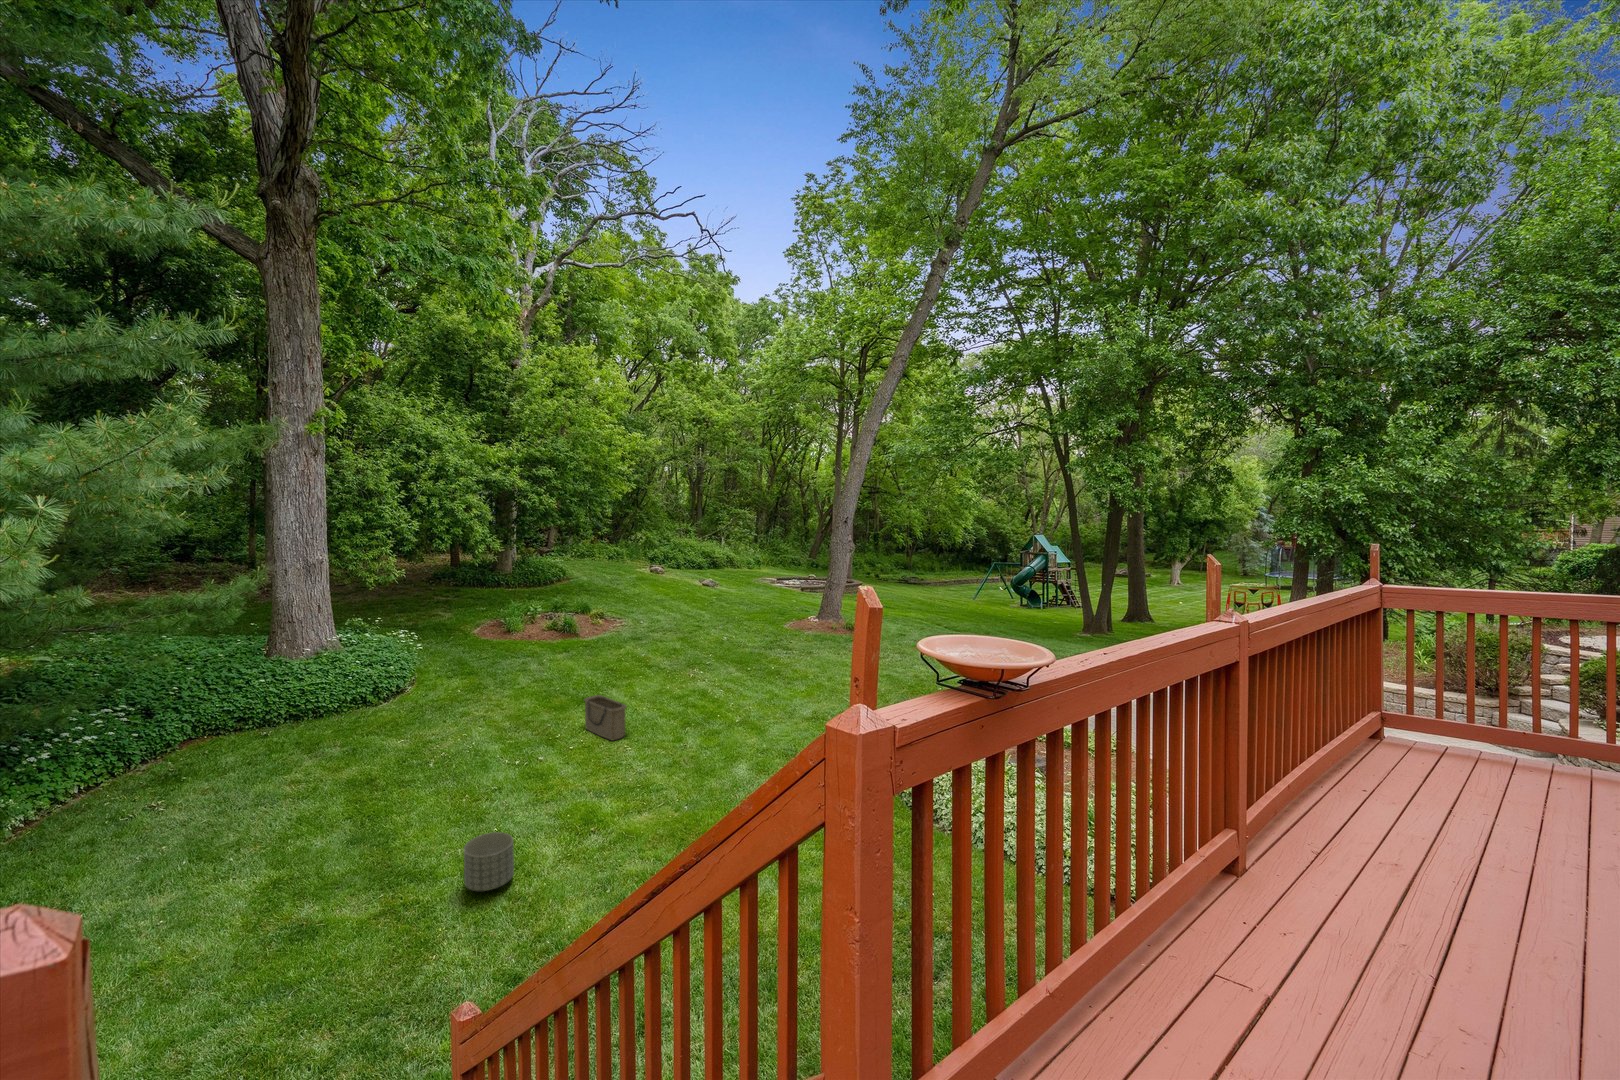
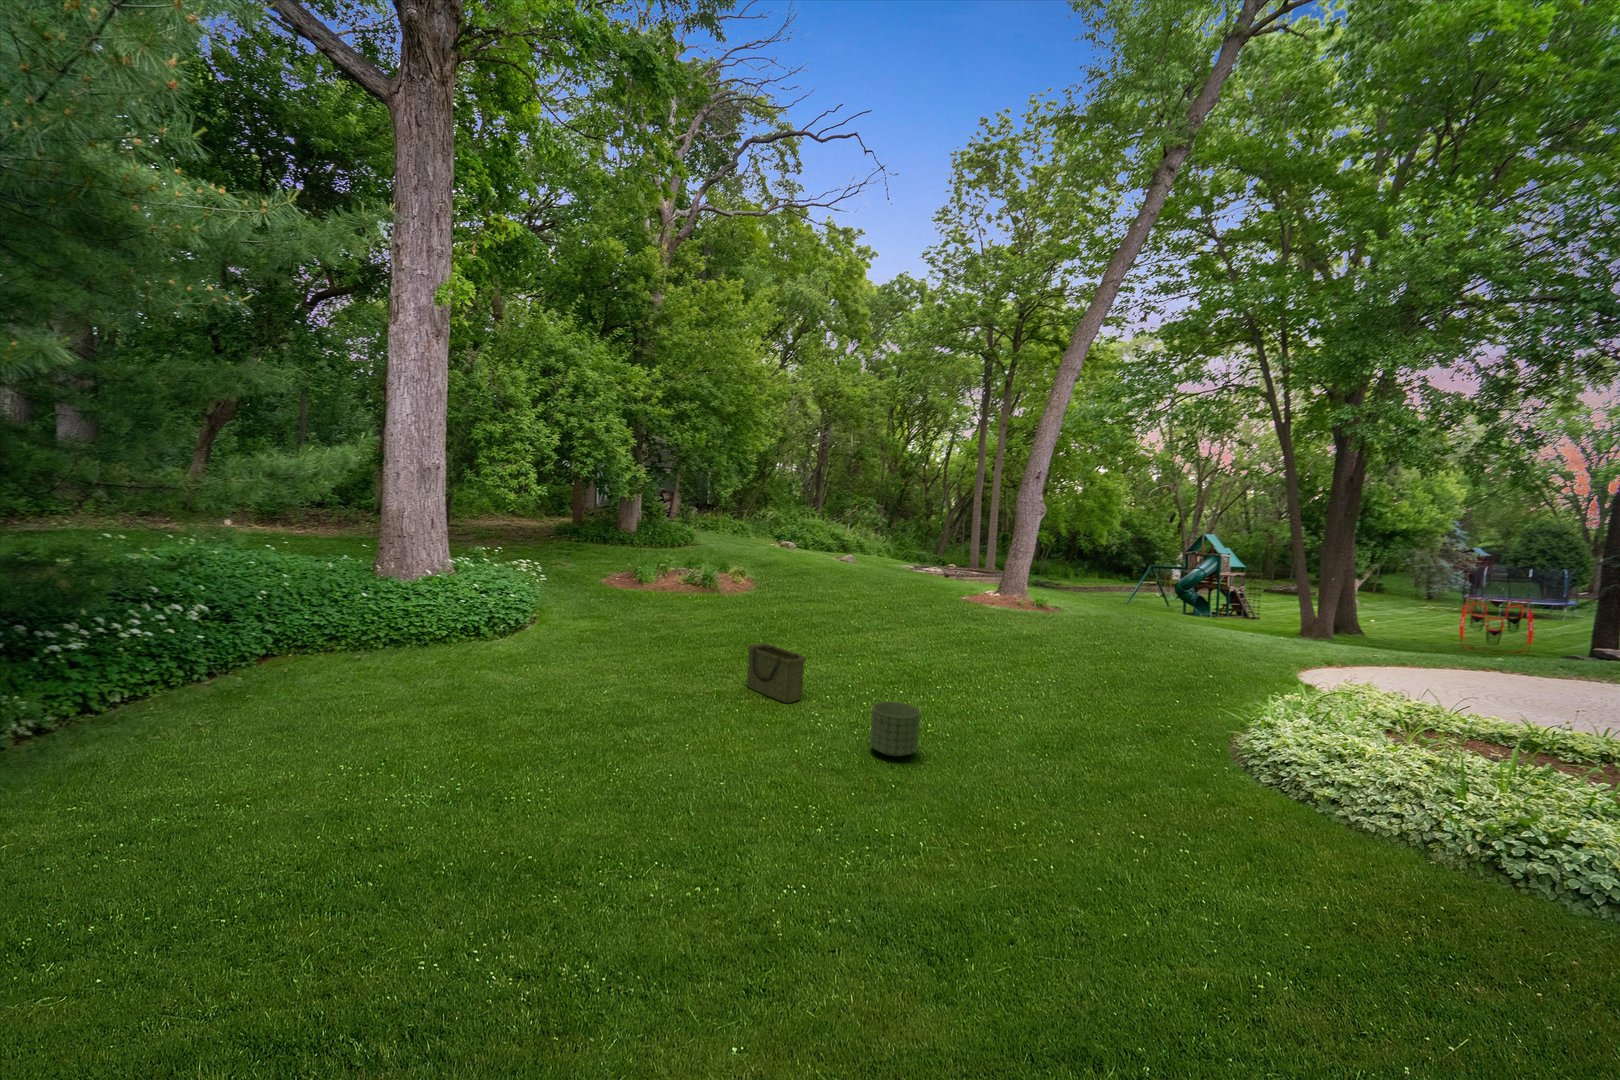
planter: present [464,832,514,891] -> present [870,701,920,757]

